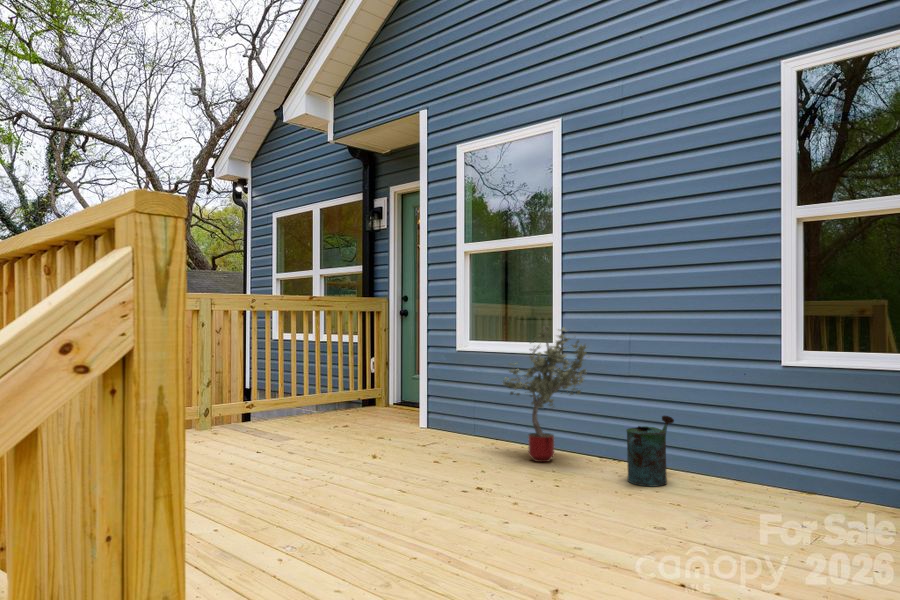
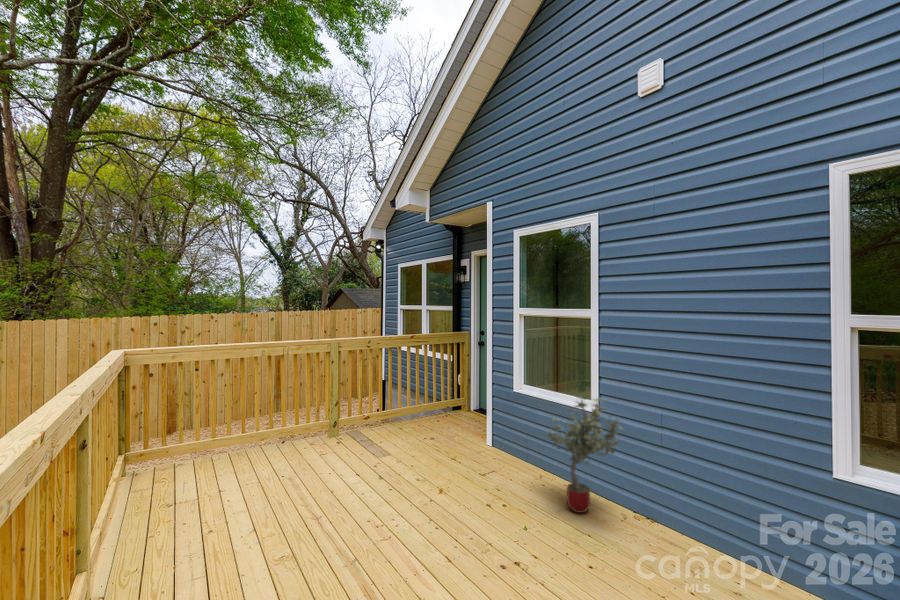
watering can: present [627,416,674,487] -> none [655,495,704,575]

